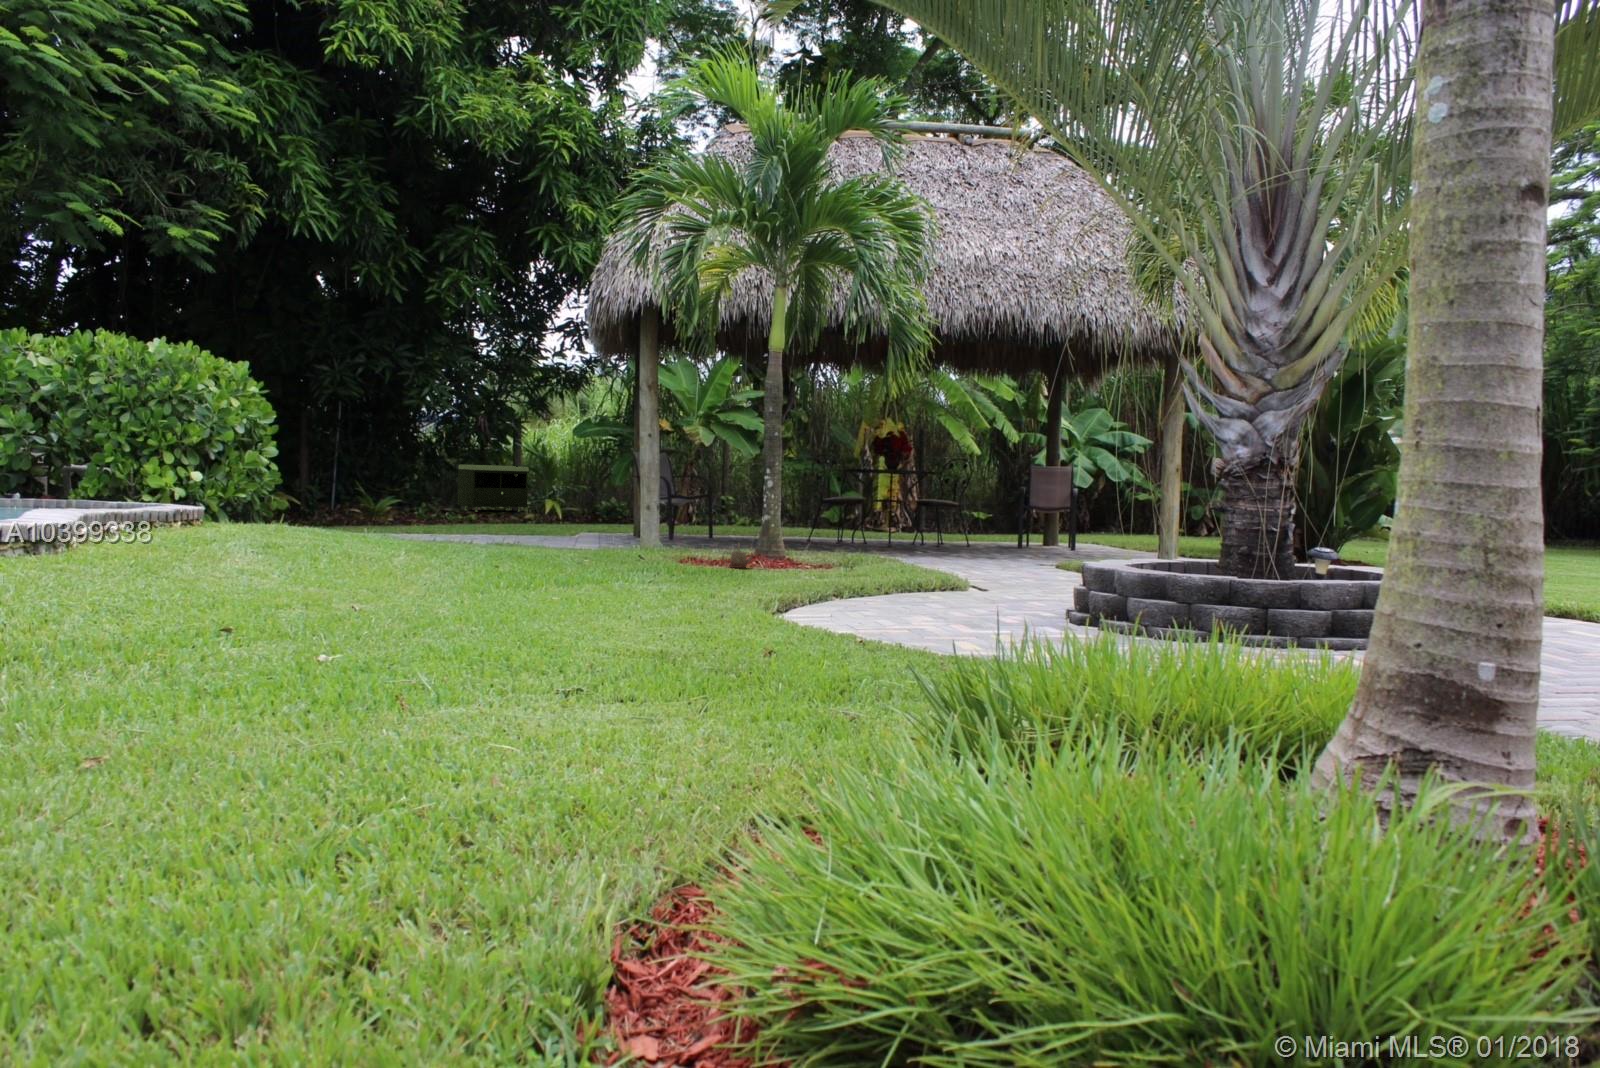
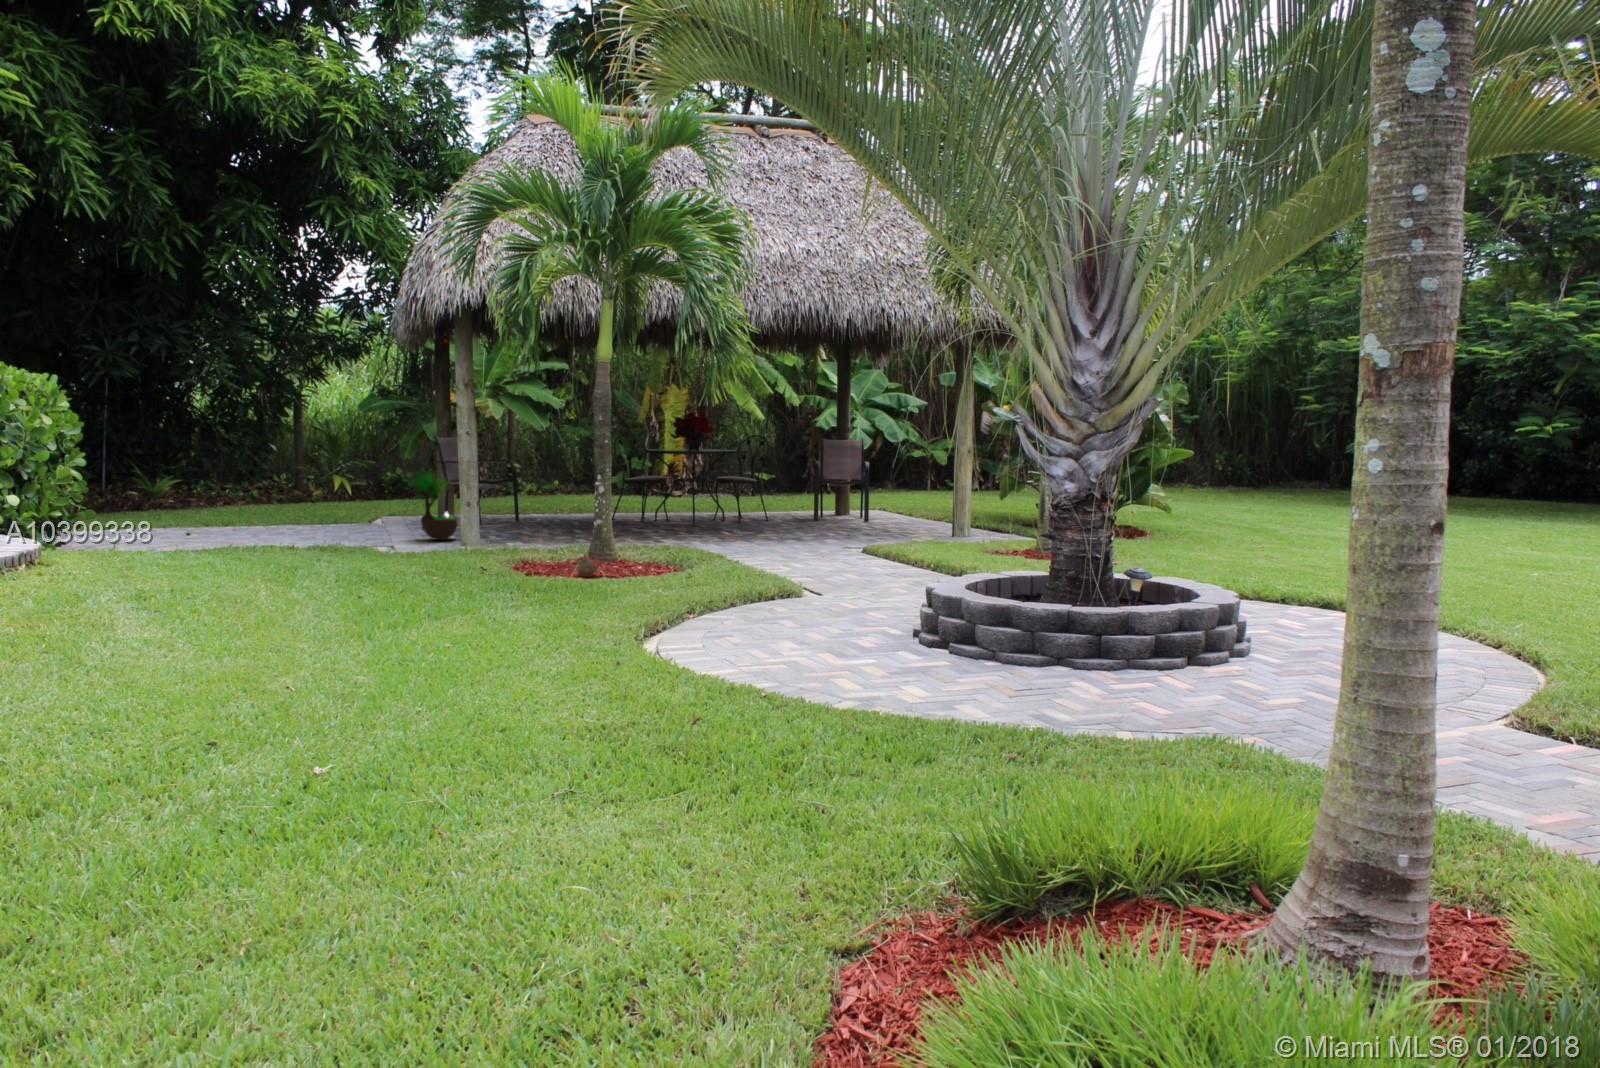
storage bench: present [458,464,529,512] -> none [236,447,316,498]
potted tree: none [588,464,633,541] -> present [408,469,457,540]

